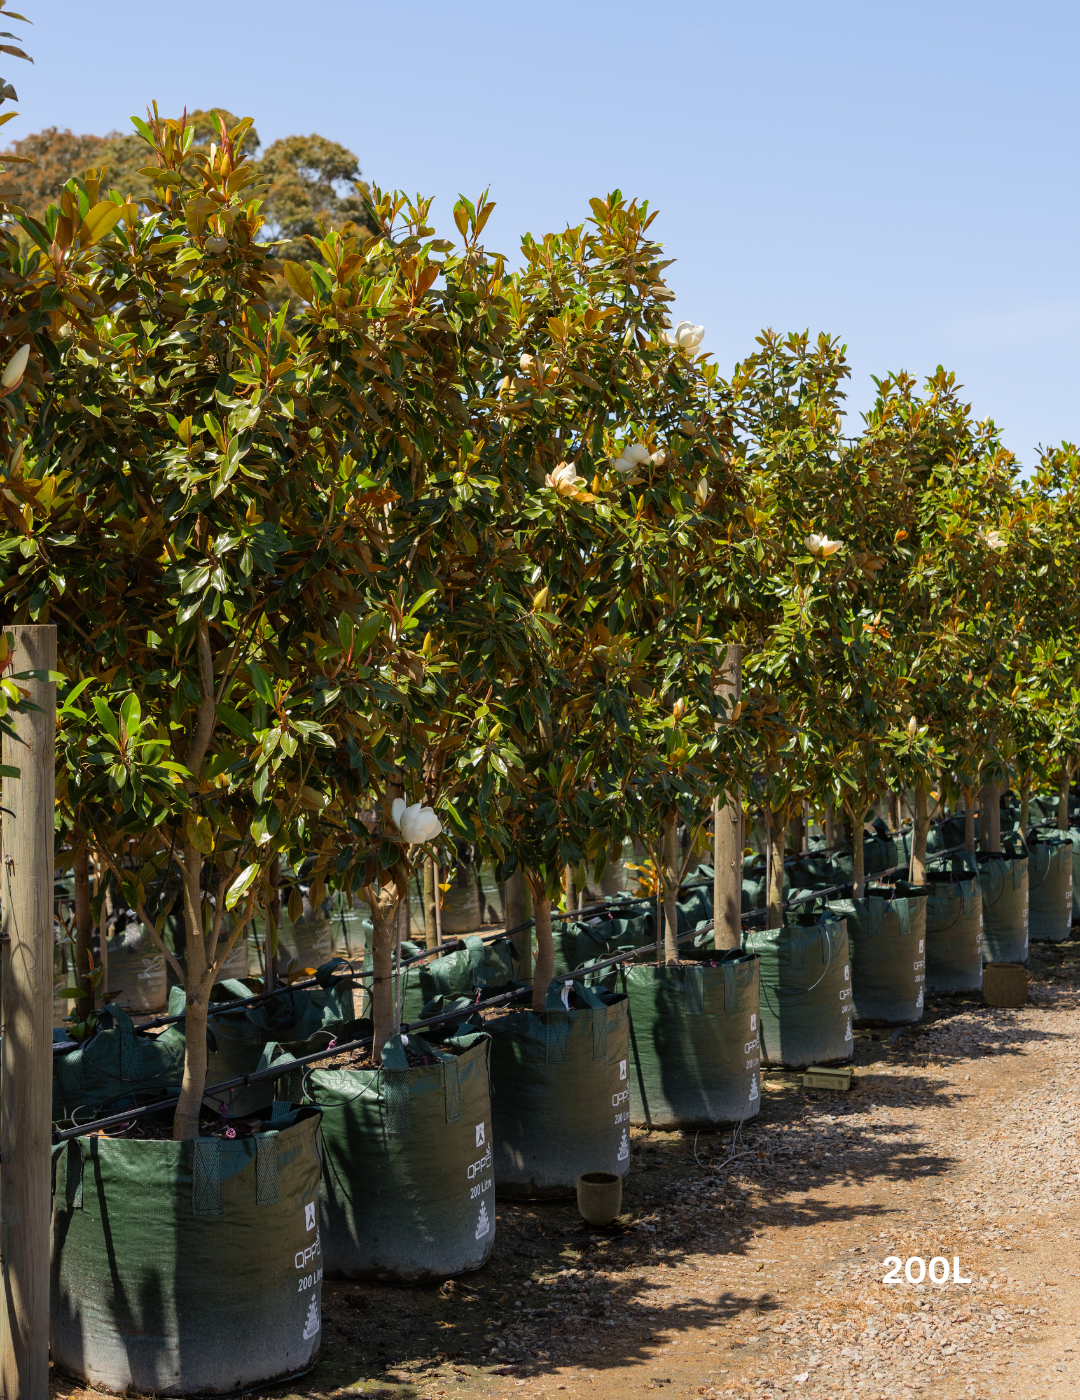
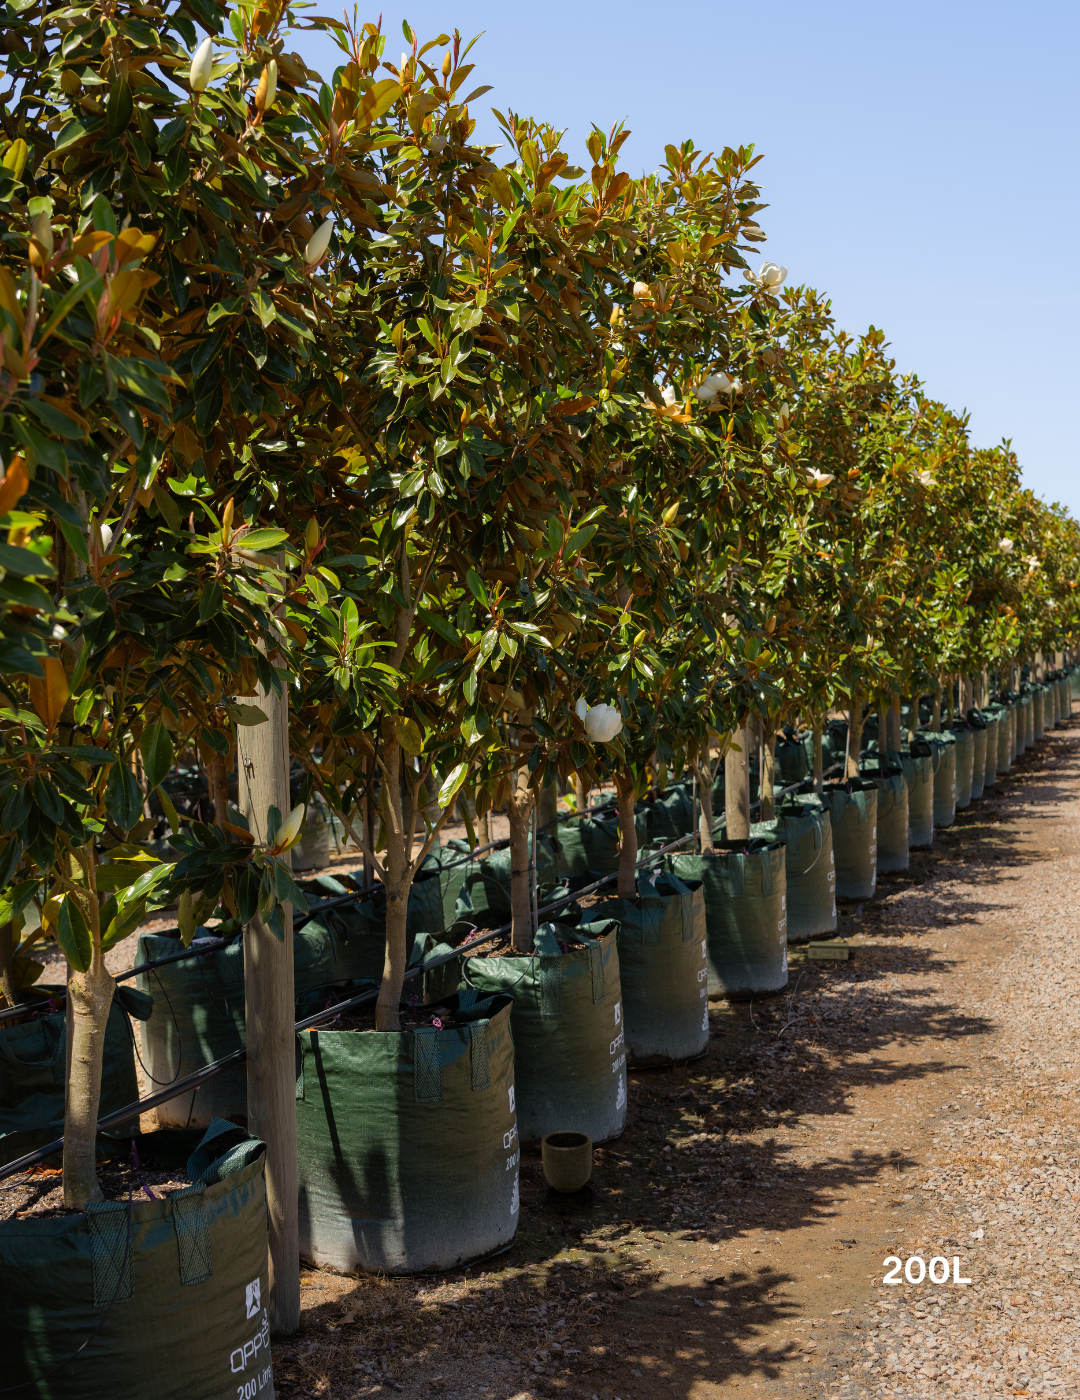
woven basket: present [983,963,1029,1008] -> none [919,846,960,884]
planter: present [577,1171,622,1226] -> present [542,1131,592,1193]

